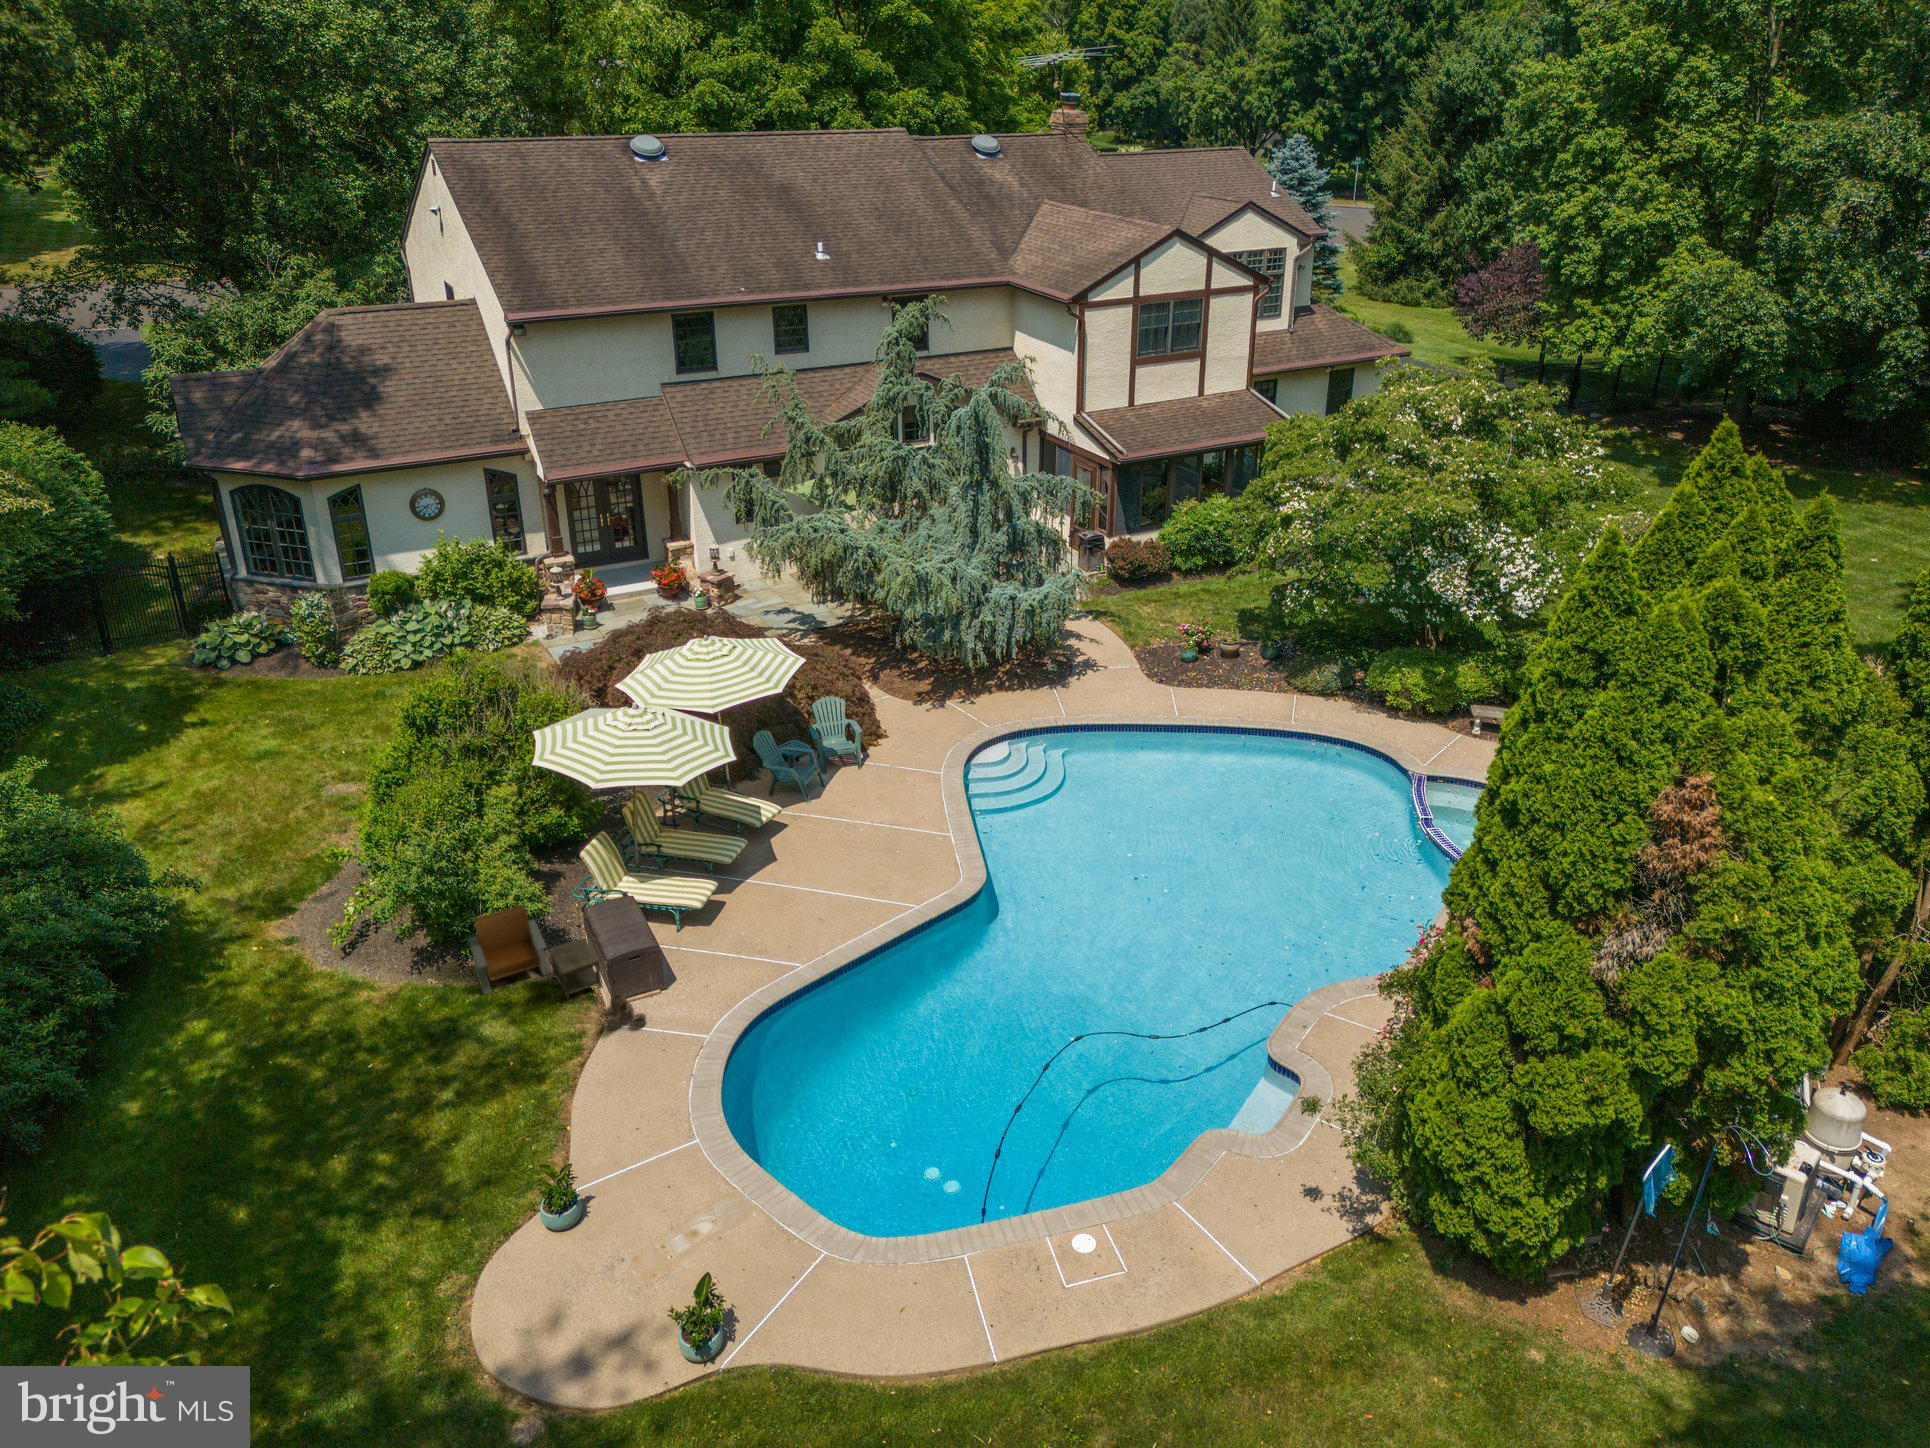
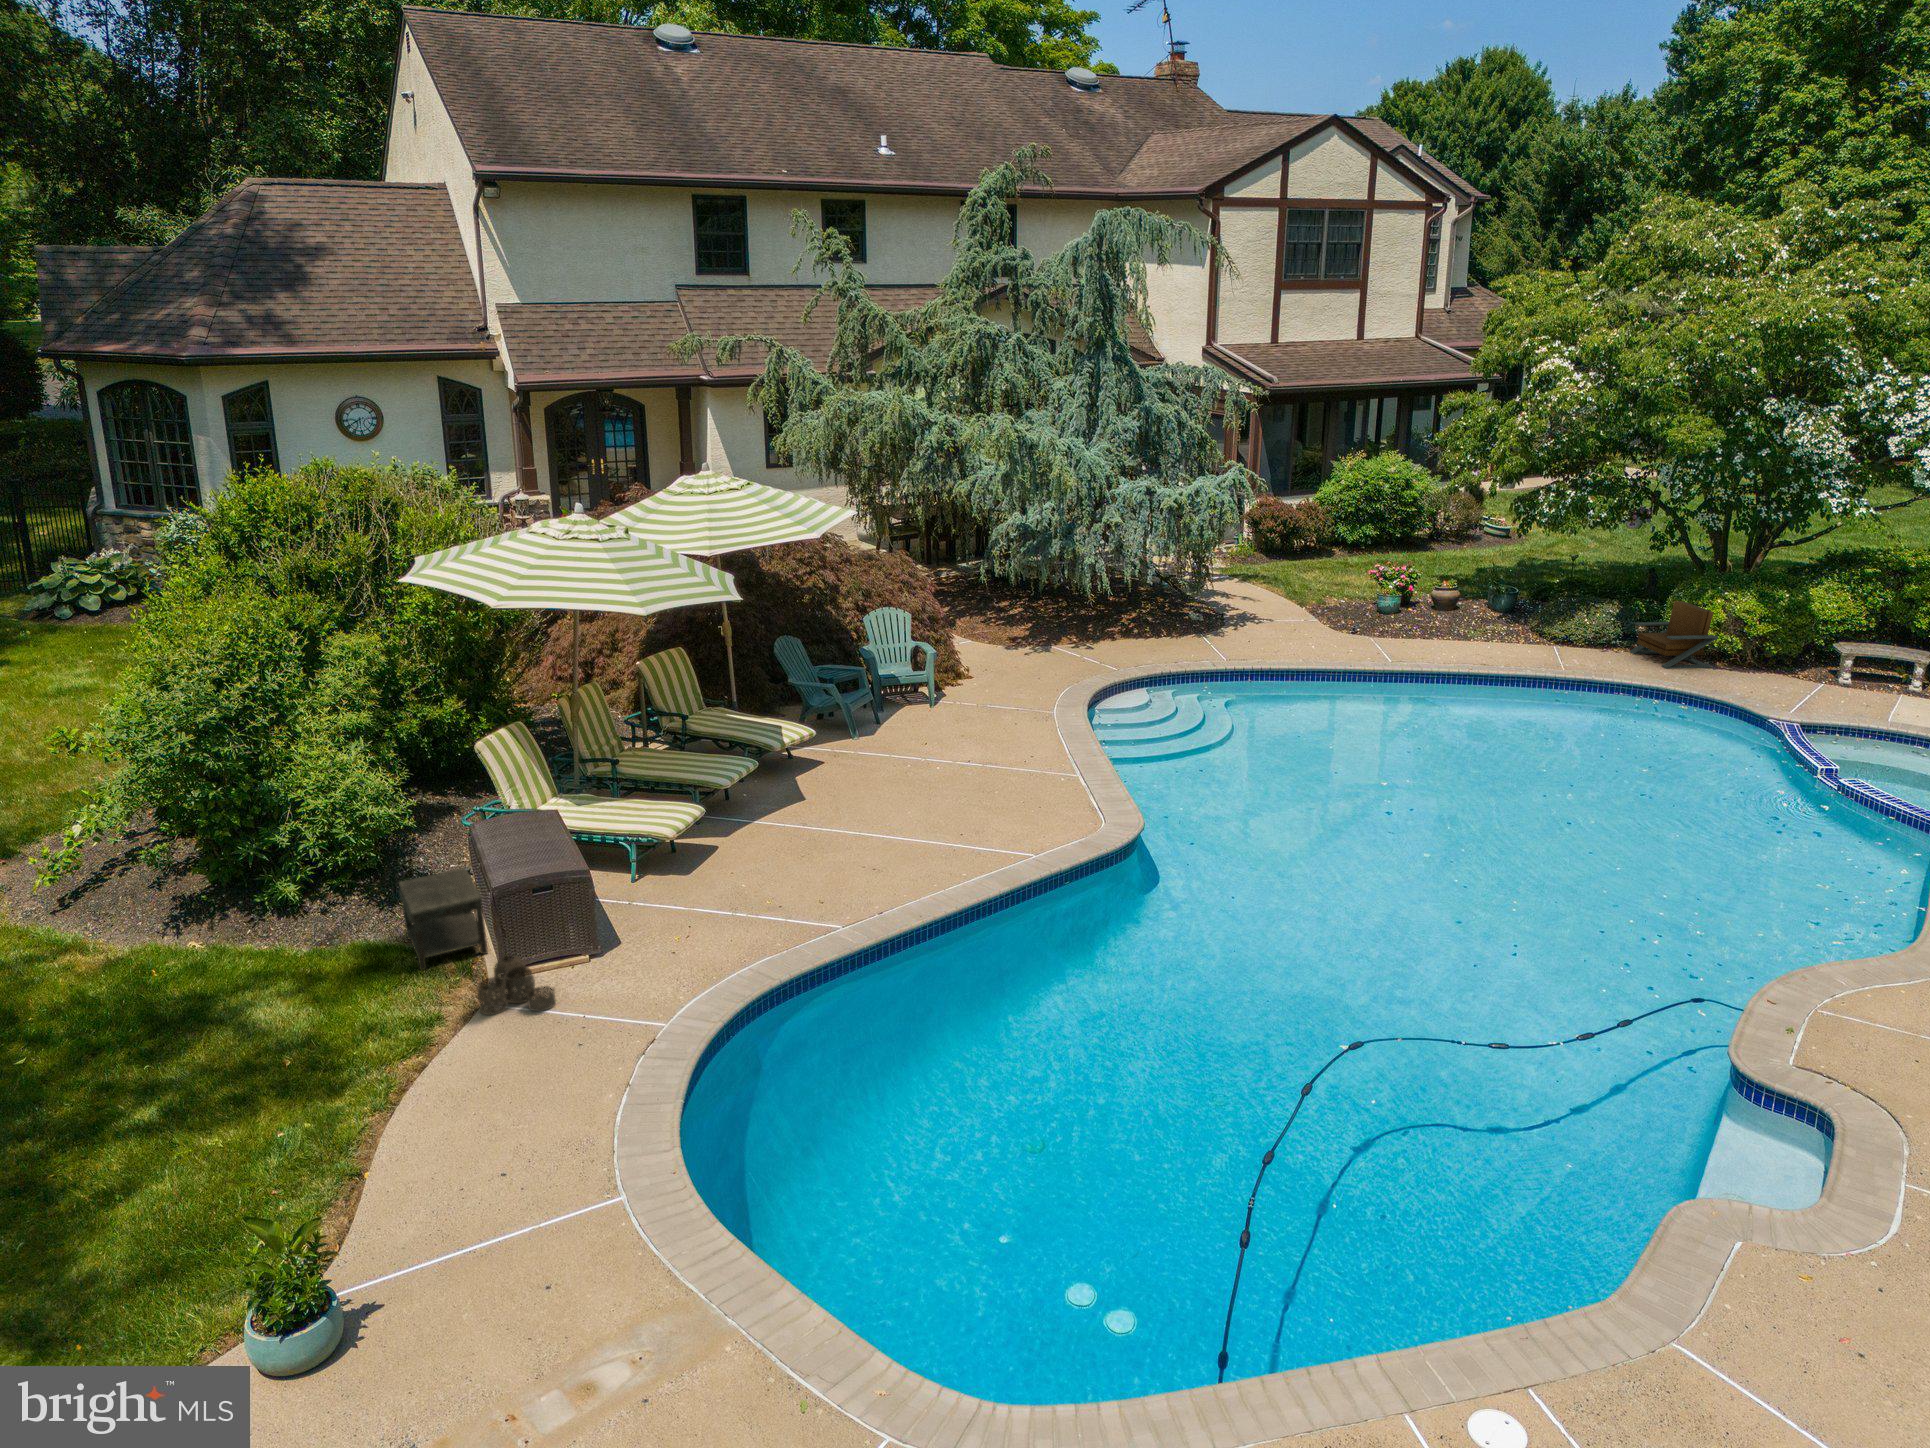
lounge chair: present [468,905,551,994] -> present [1630,601,1718,669]

